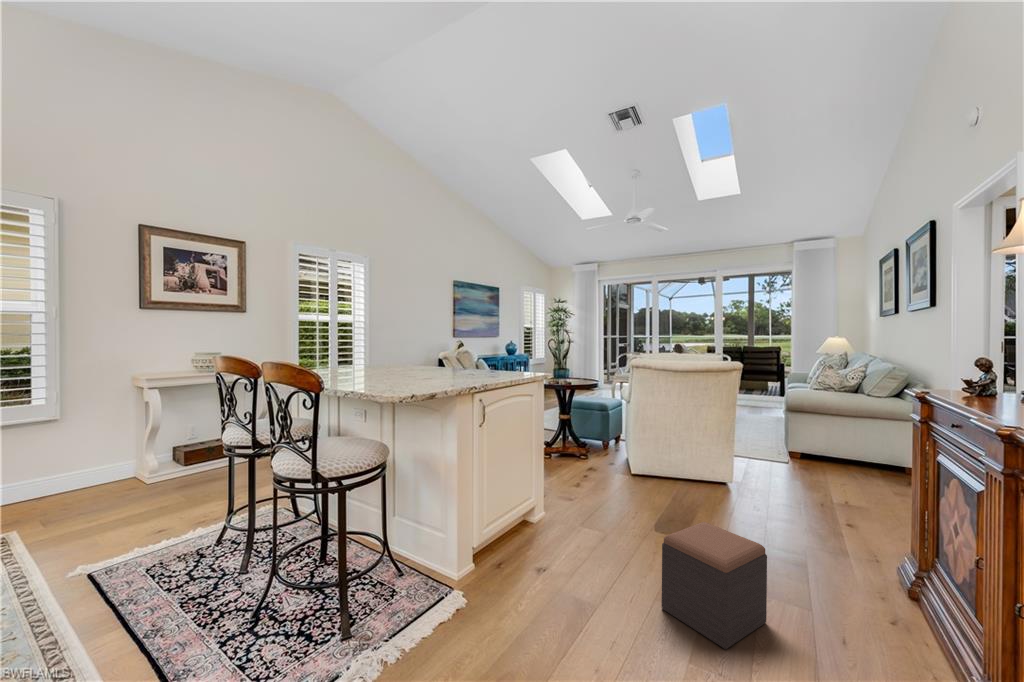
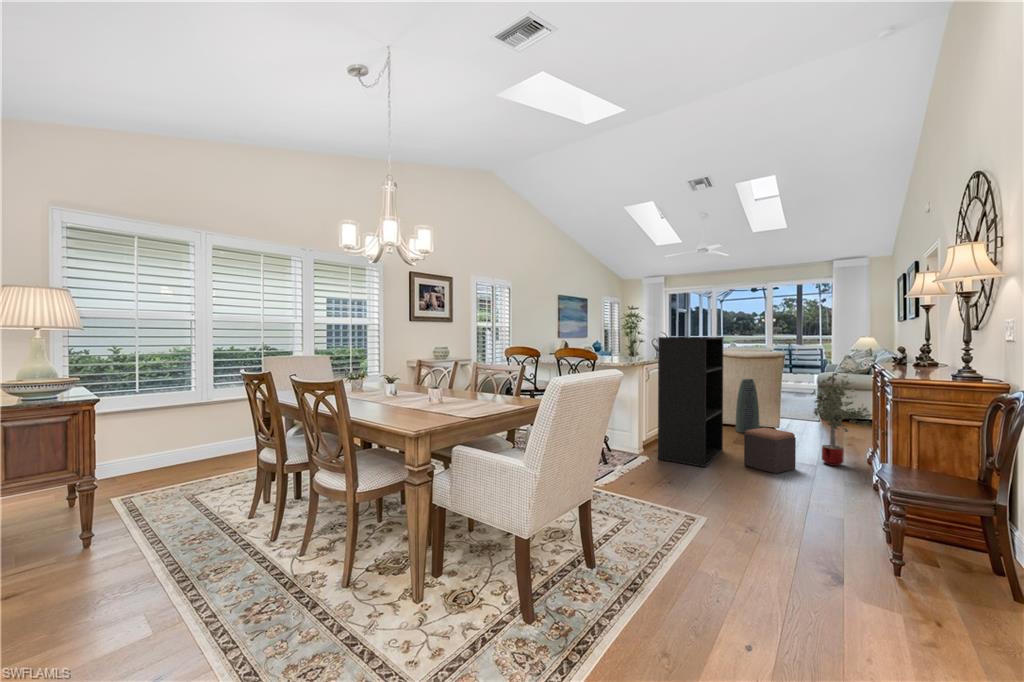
bookshelf: none [491,336,633,623] -> present [658,337,724,467]
air purifier: none [664,405,701,498] -> present [736,379,759,433]
potted tree: none [792,410,933,606] -> present [812,373,872,466]

